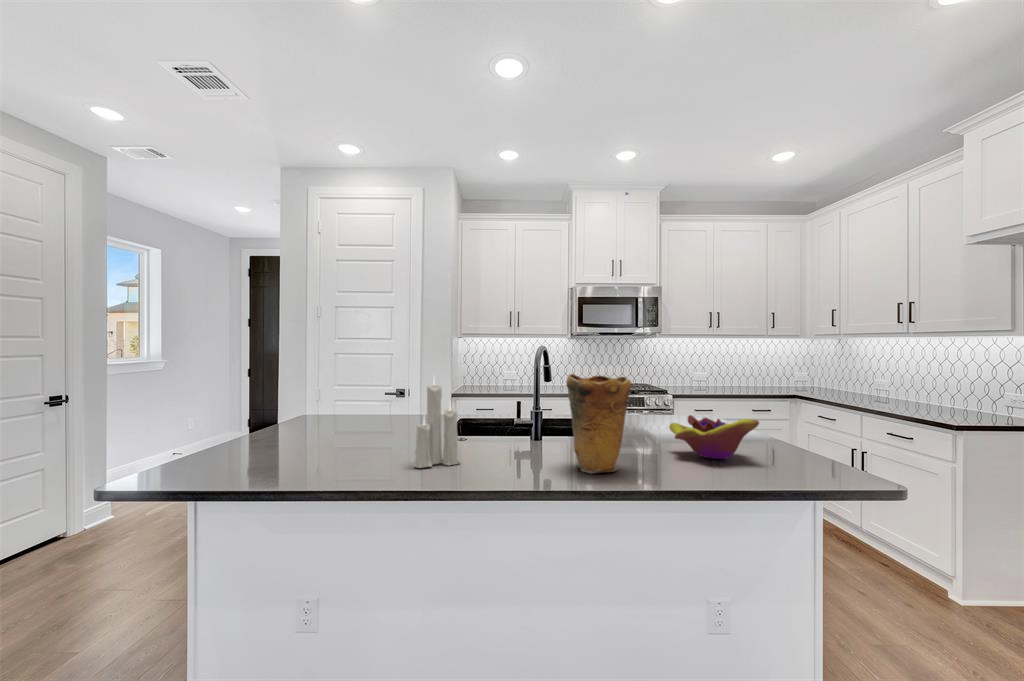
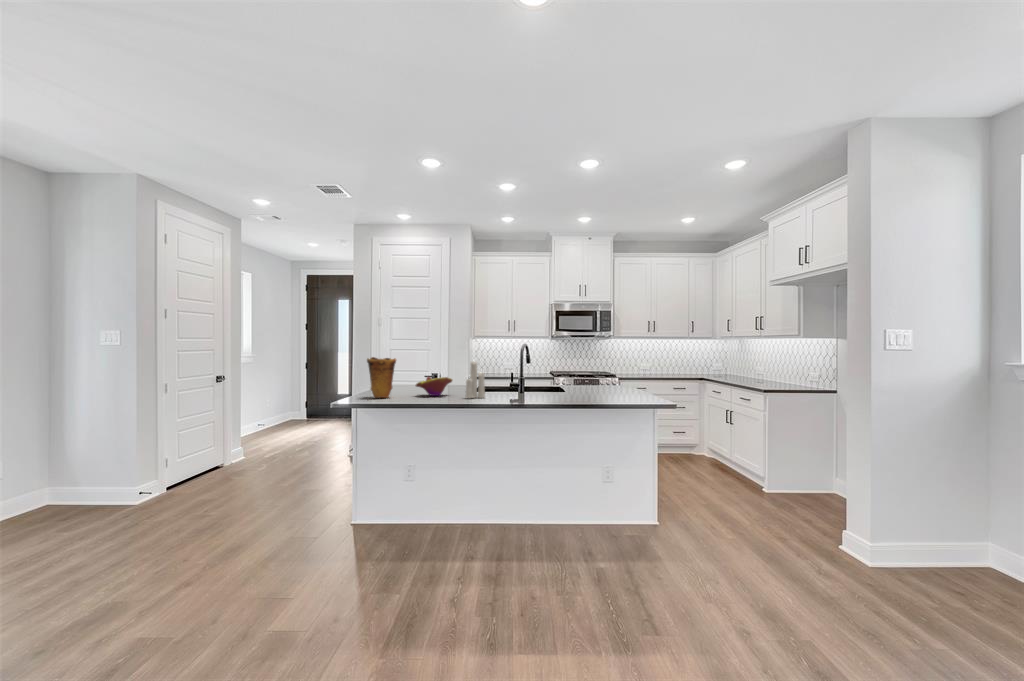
vase: present [566,374,631,473] -> present [367,357,396,398]
decorative bowl: present [669,415,759,459] -> present [416,377,452,396]

